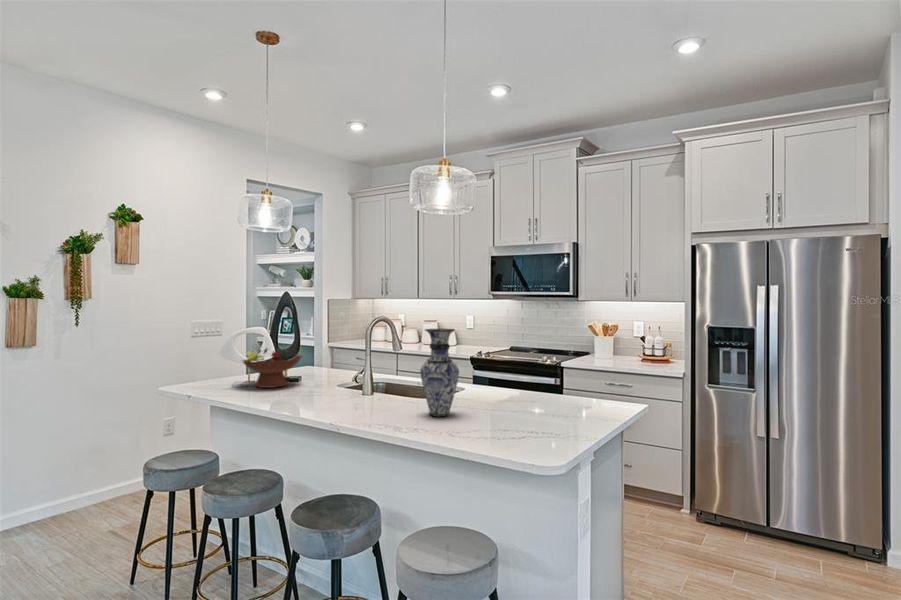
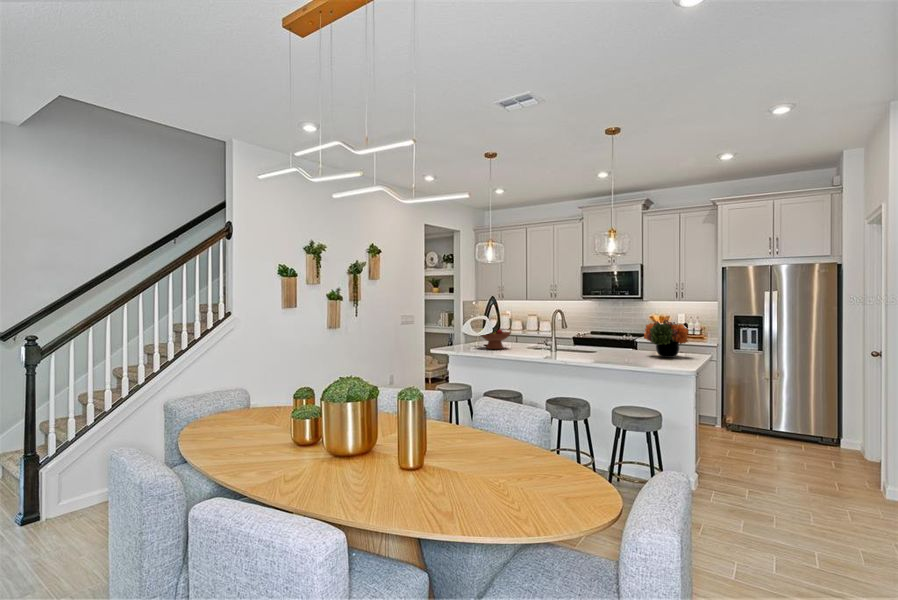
vase: present [420,329,459,417] -> none [604,315,624,358]
flower arrangement: none [506,338,591,415] -> present [644,319,688,358]

